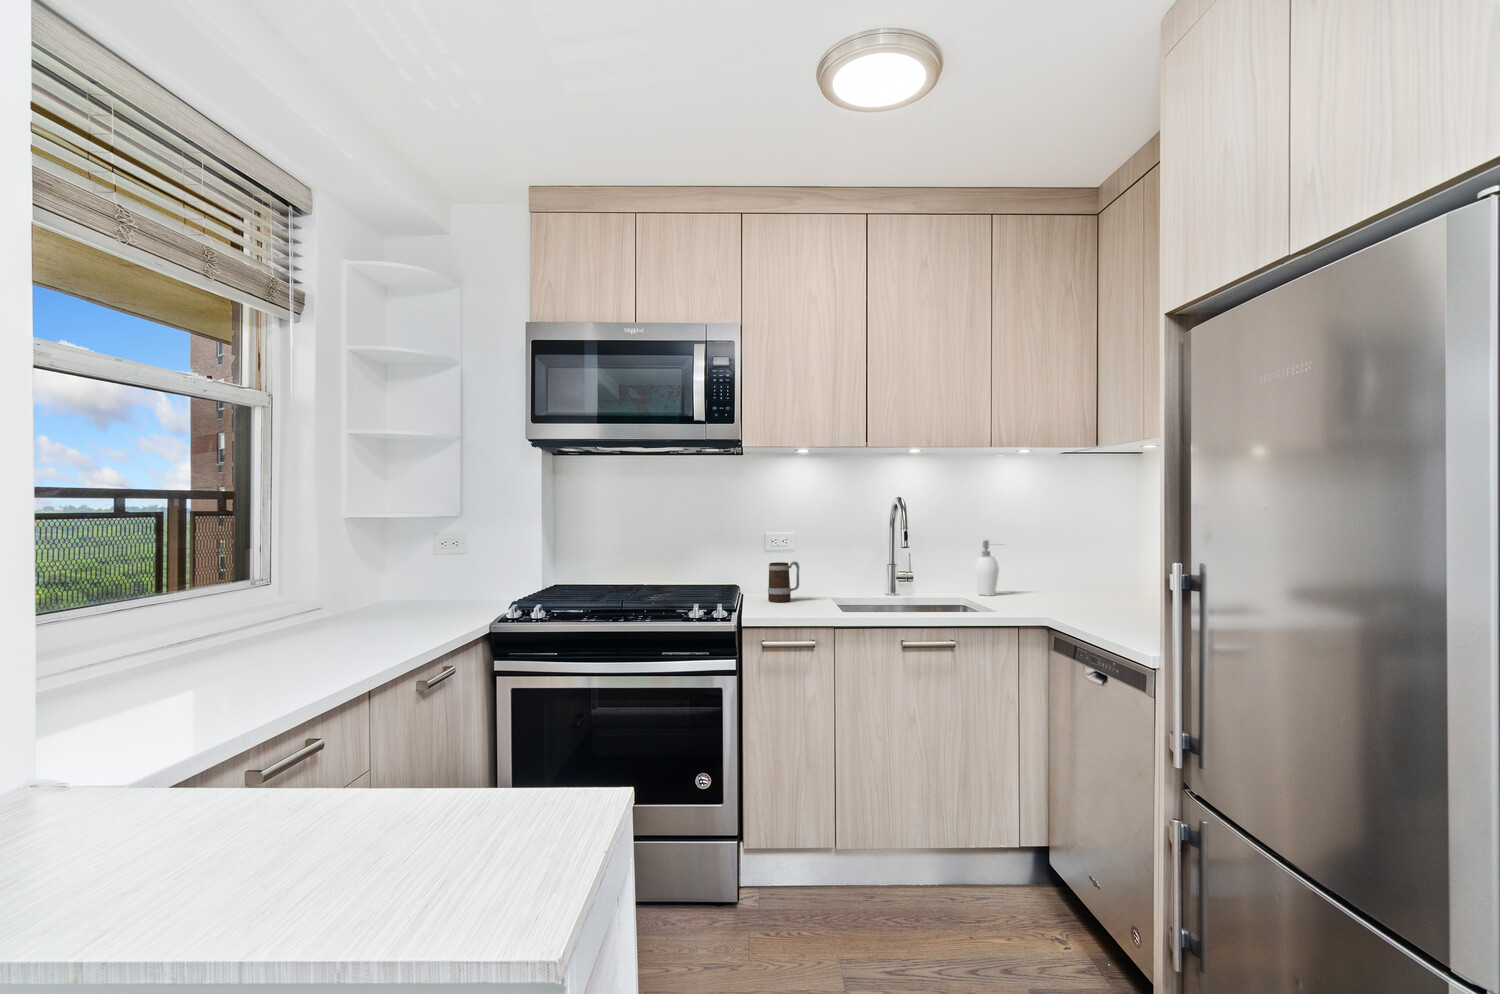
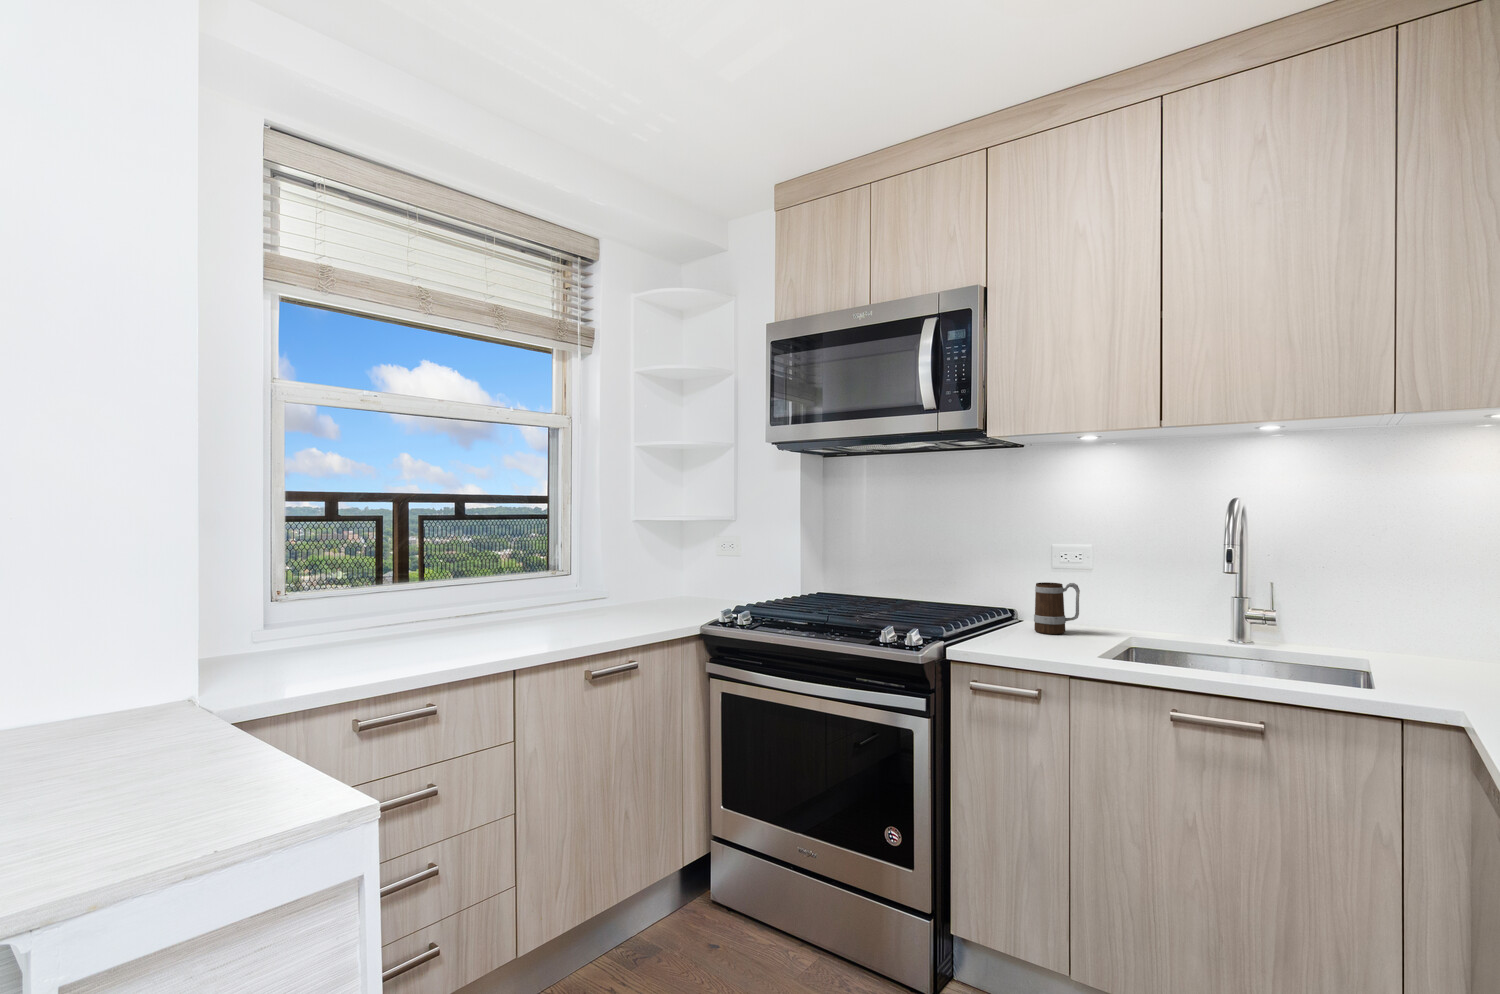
soap dispenser: present [976,540,999,596] -> none [1400,571,1465,664]

